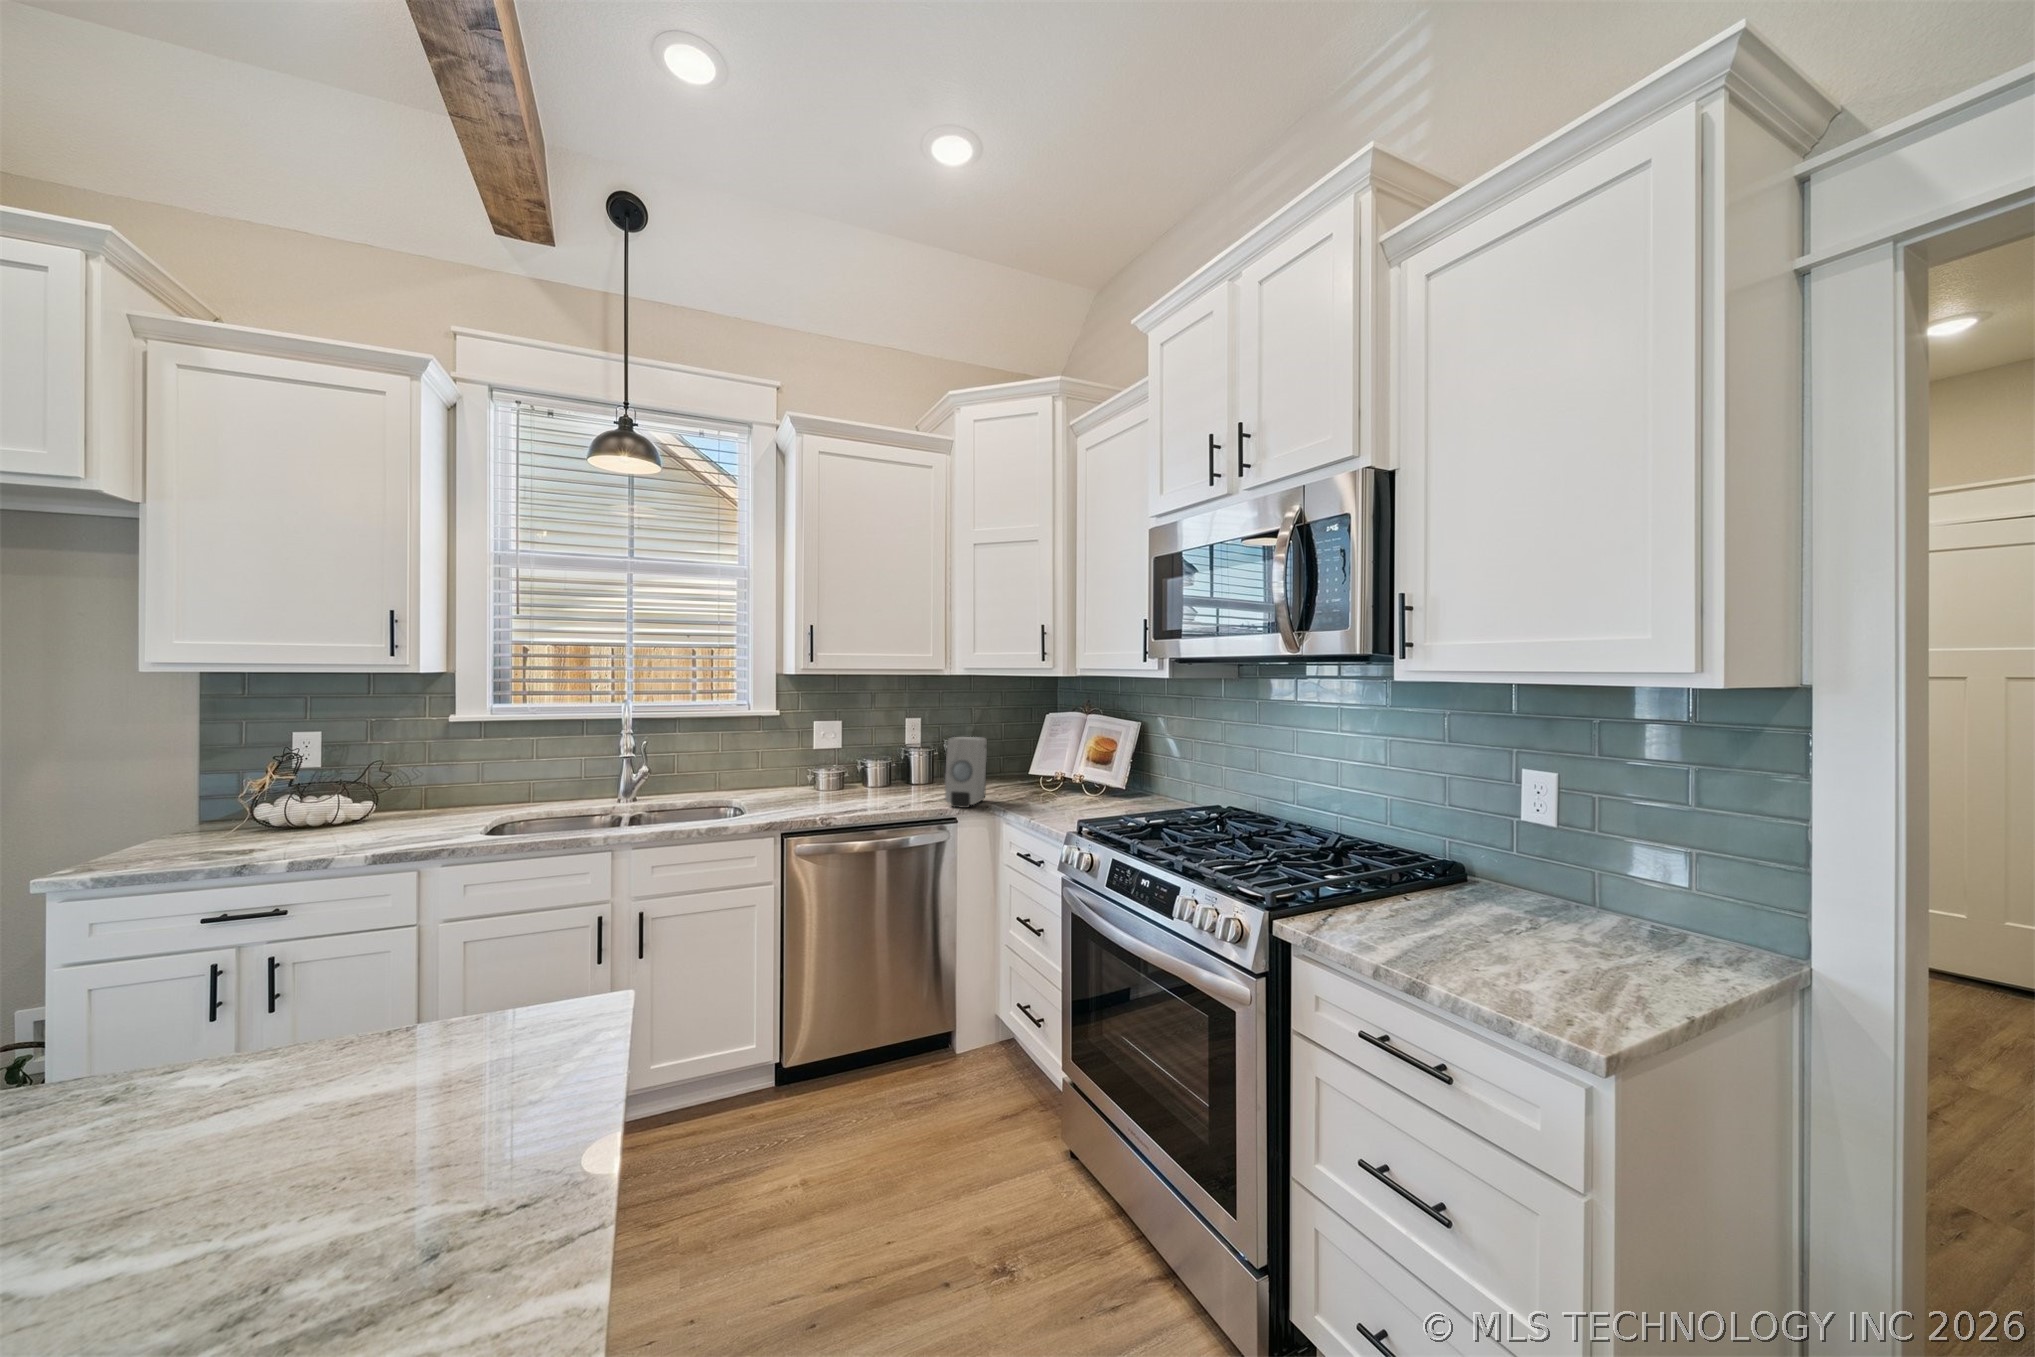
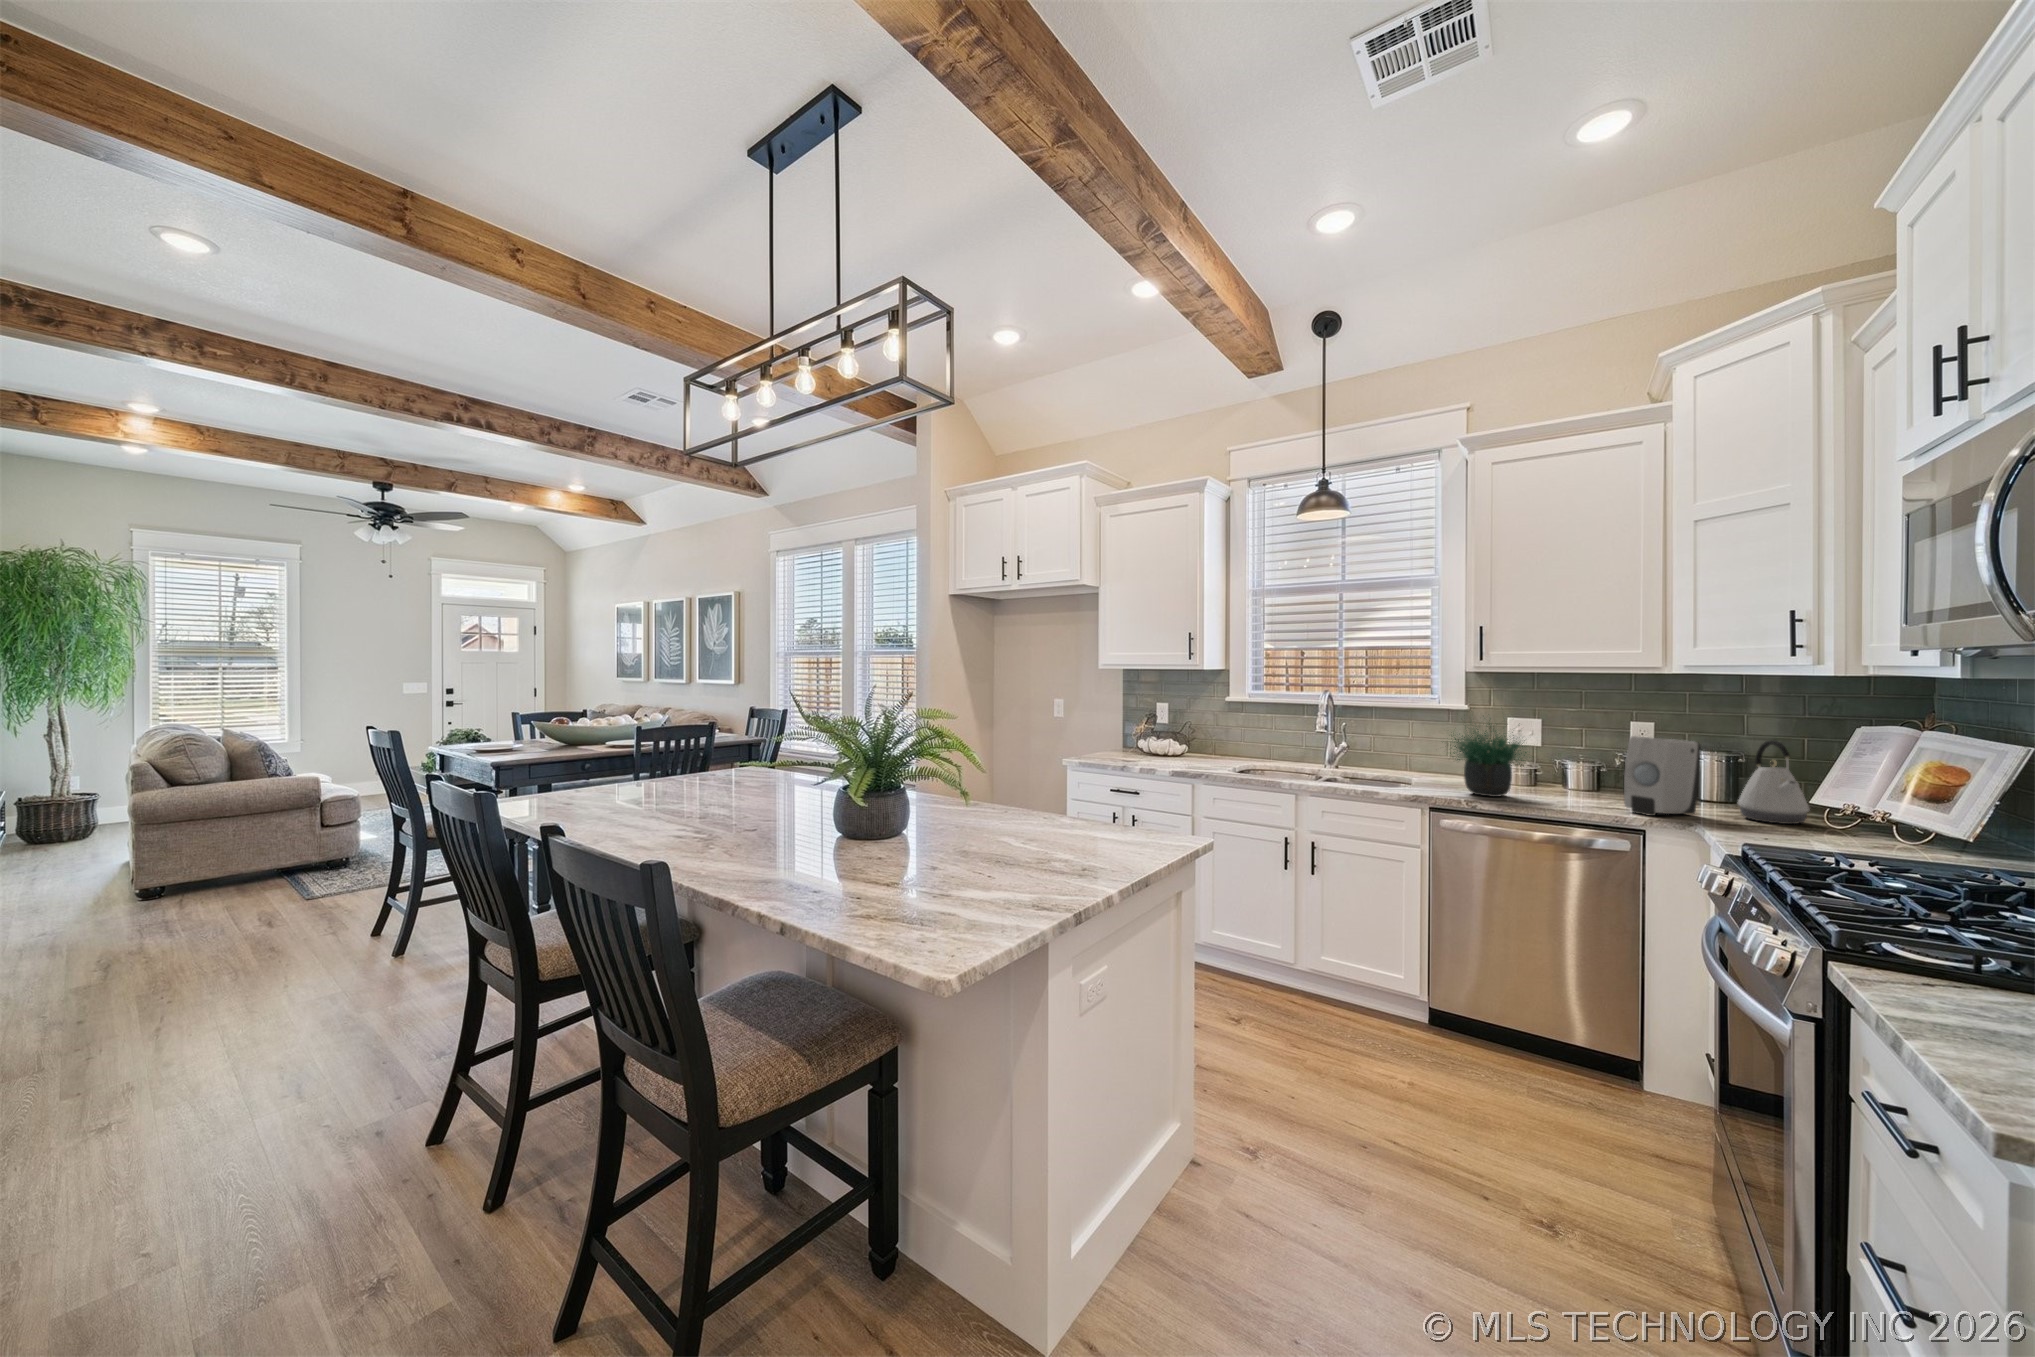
potted plant: none [781,709,879,812] -> present [1450,724,1527,797]
kettle: none [1004,732,1044,798] -> present [1738,740,1810,824]

